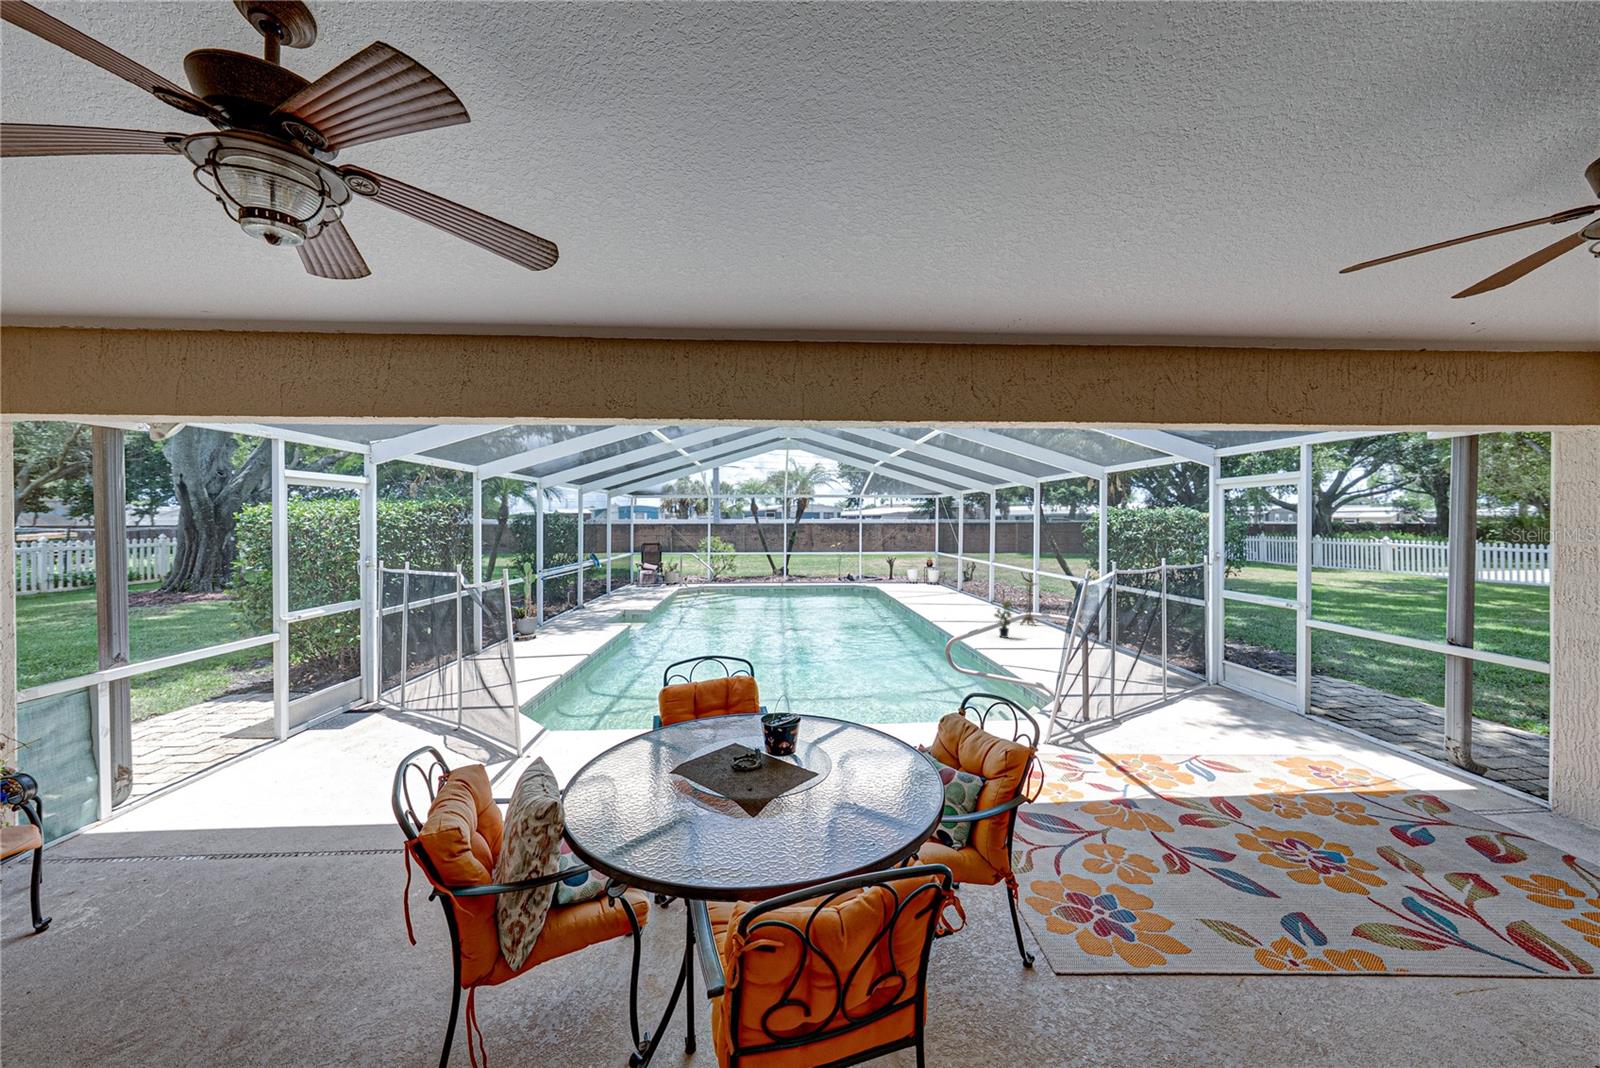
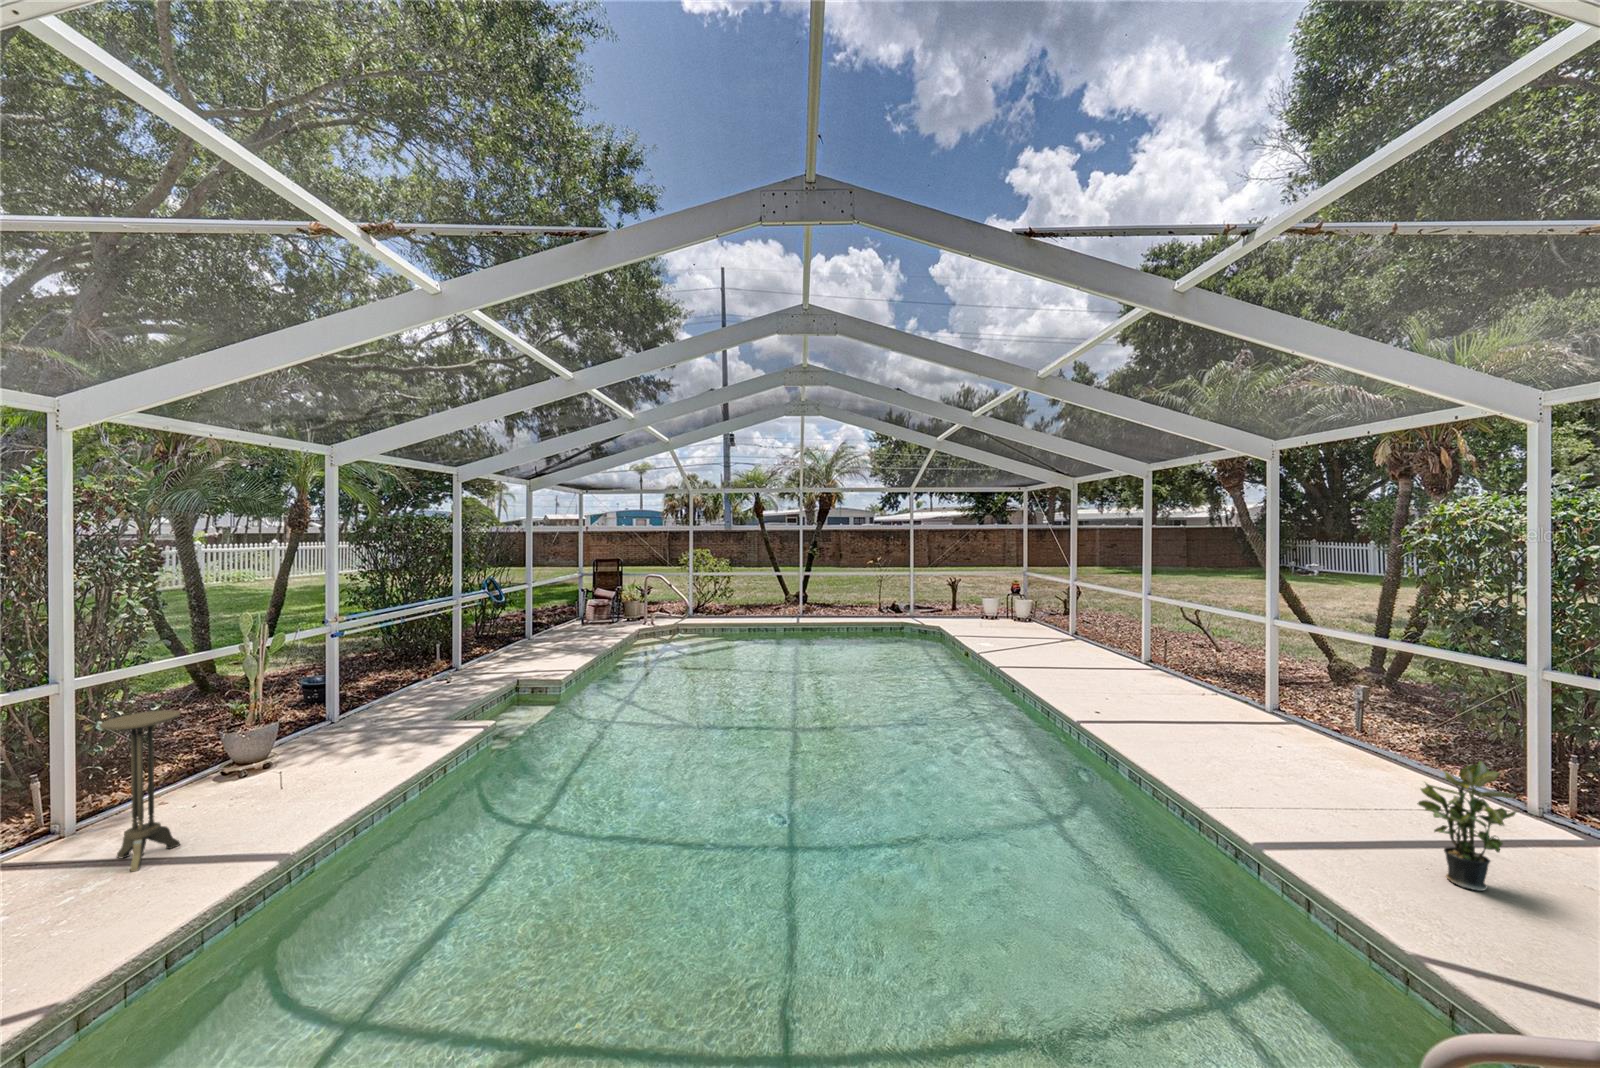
side table: present [1020,583,1037,626] -> present [100,710,180,872]

